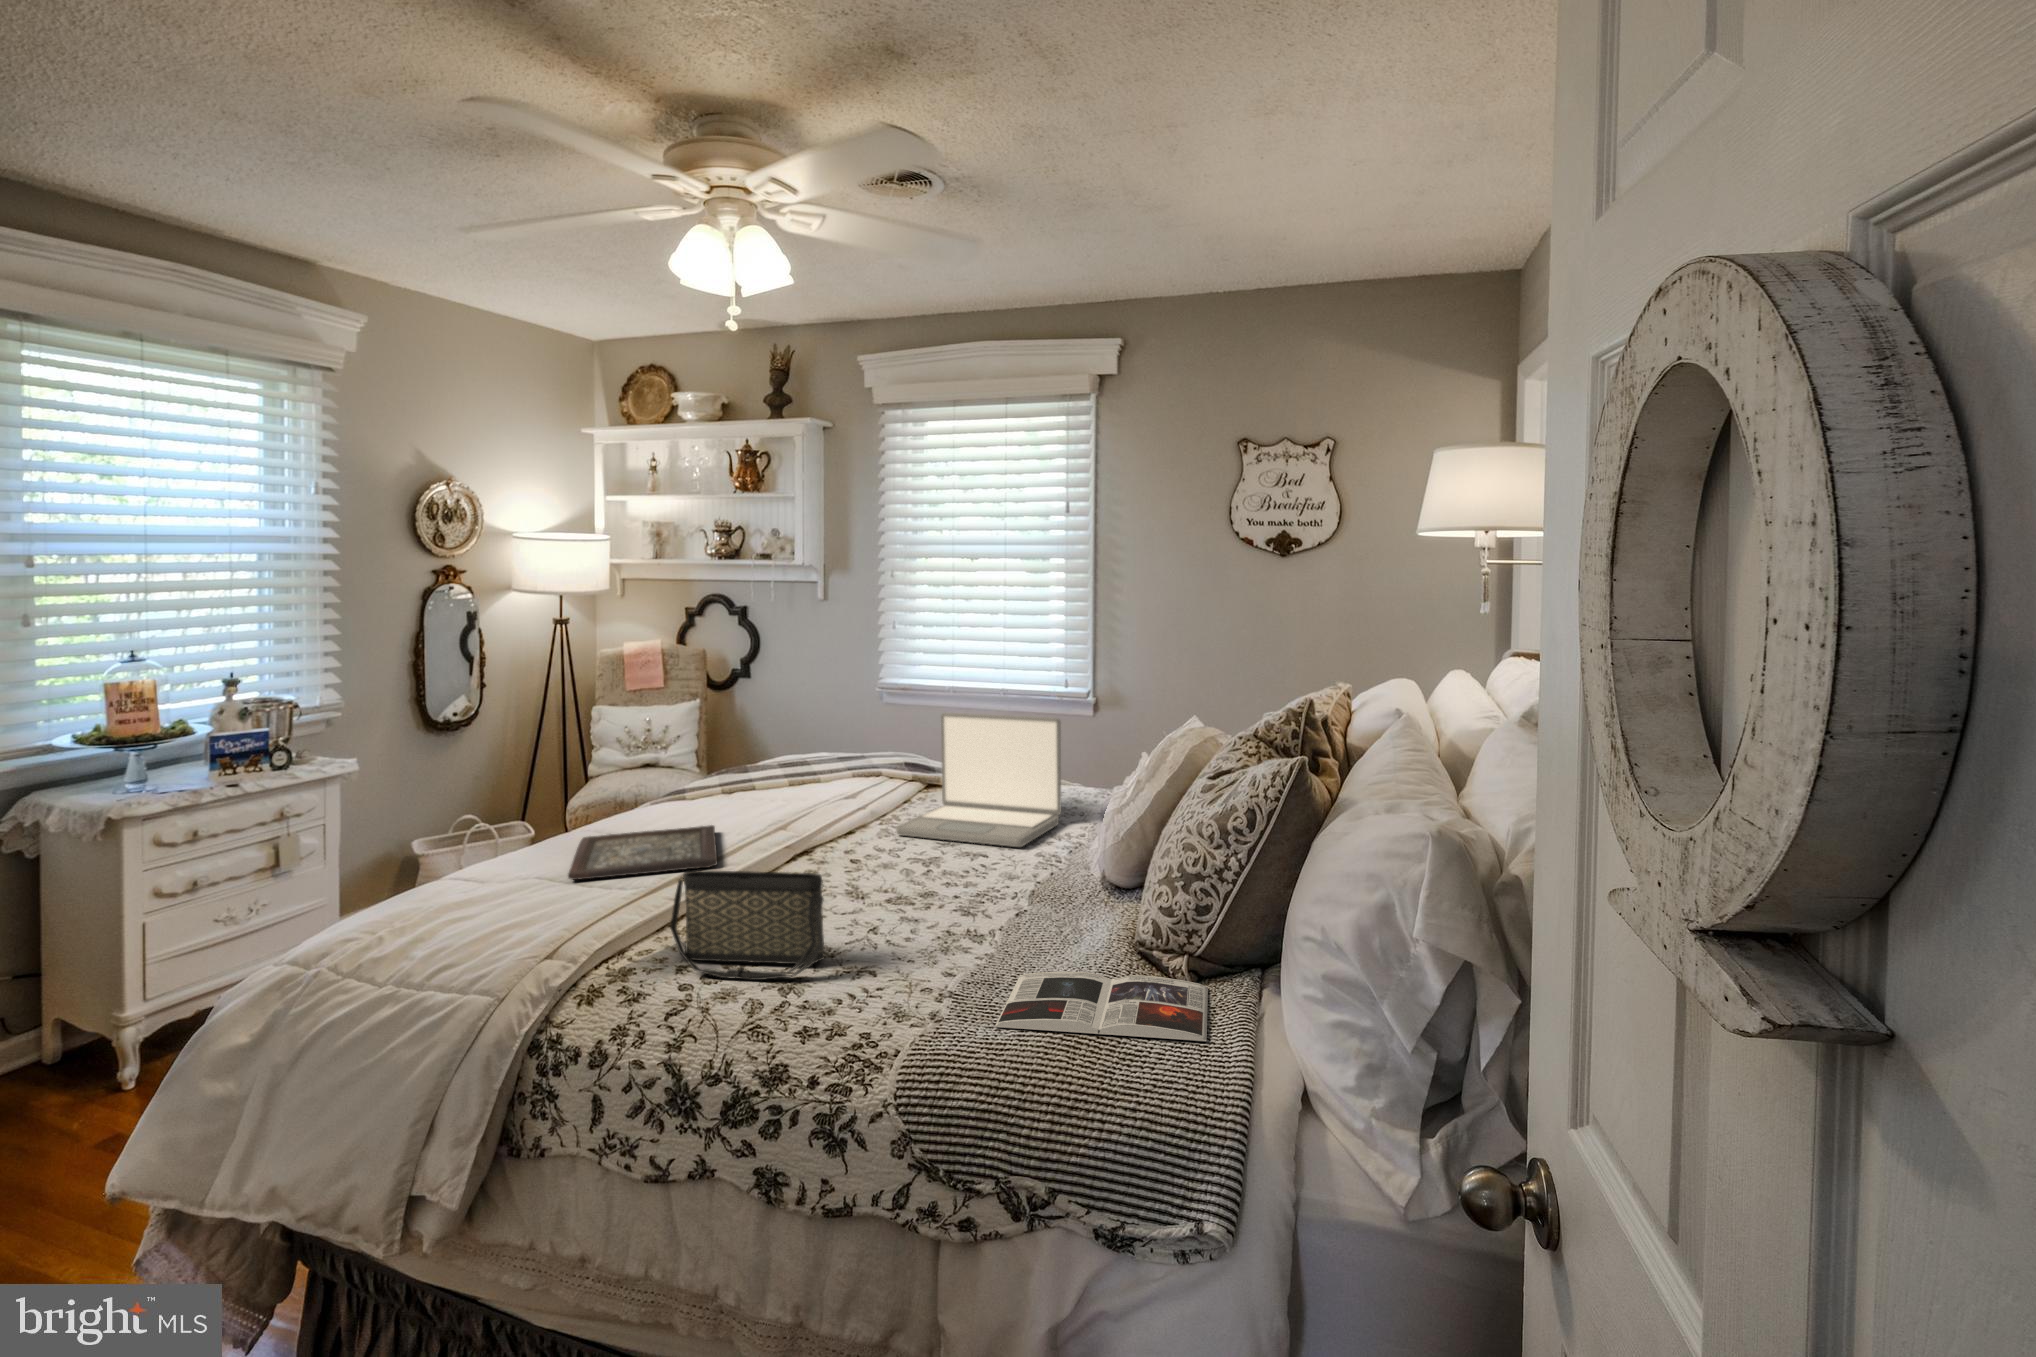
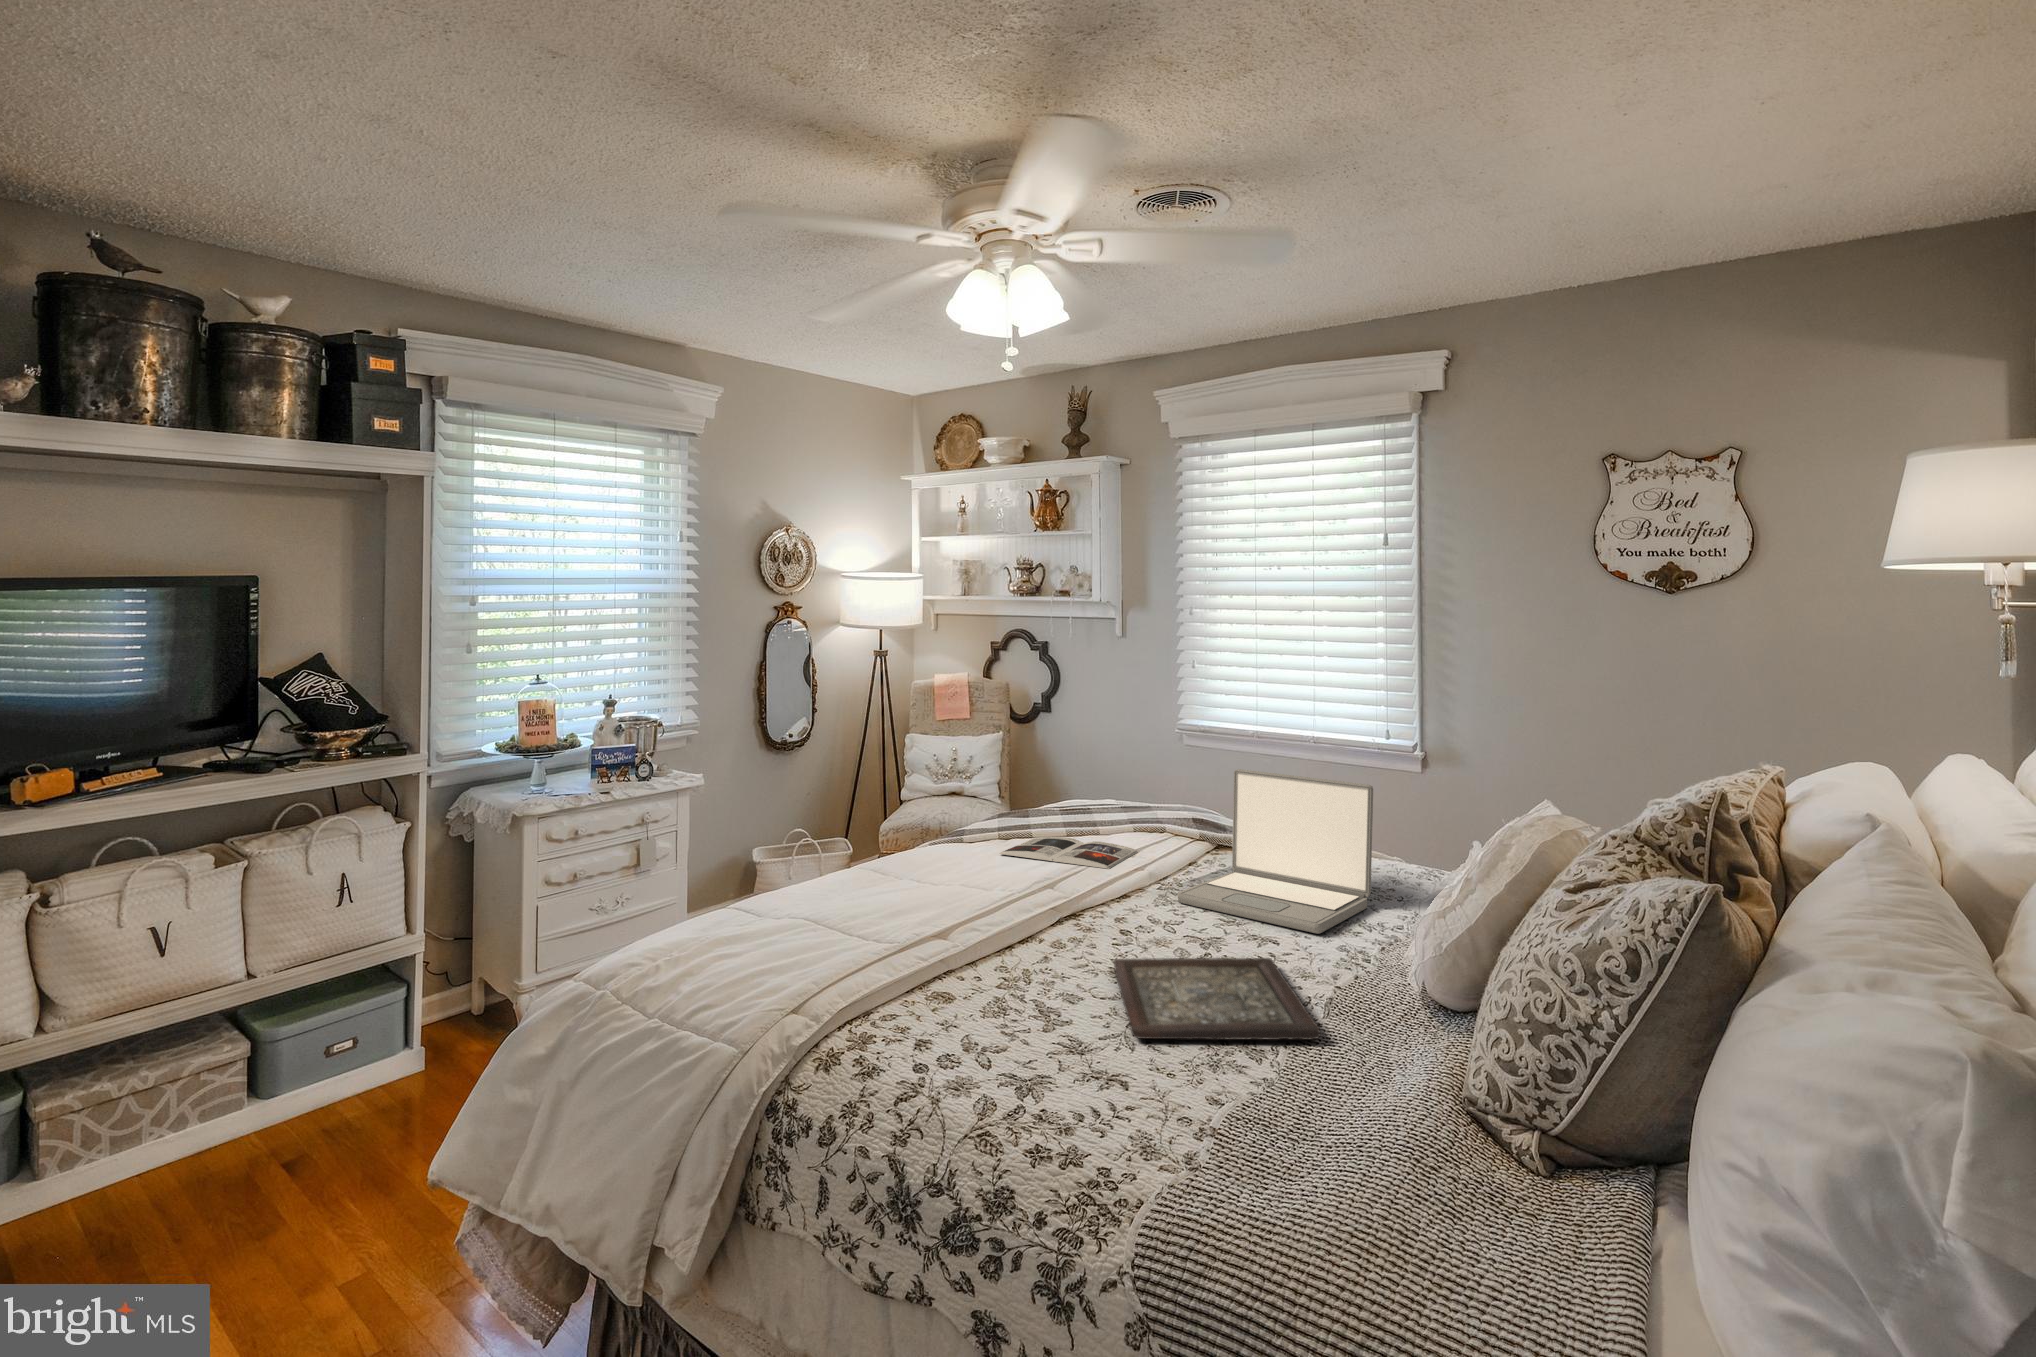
tray: present [568,825,717,880] -> present [1114,958,1320,1040]
handbag: present [670,870,824,980] -> none [914,937,1077,1076]
magazine: present [995,972,1208,1041] -> present [1000,837,1137,869]

